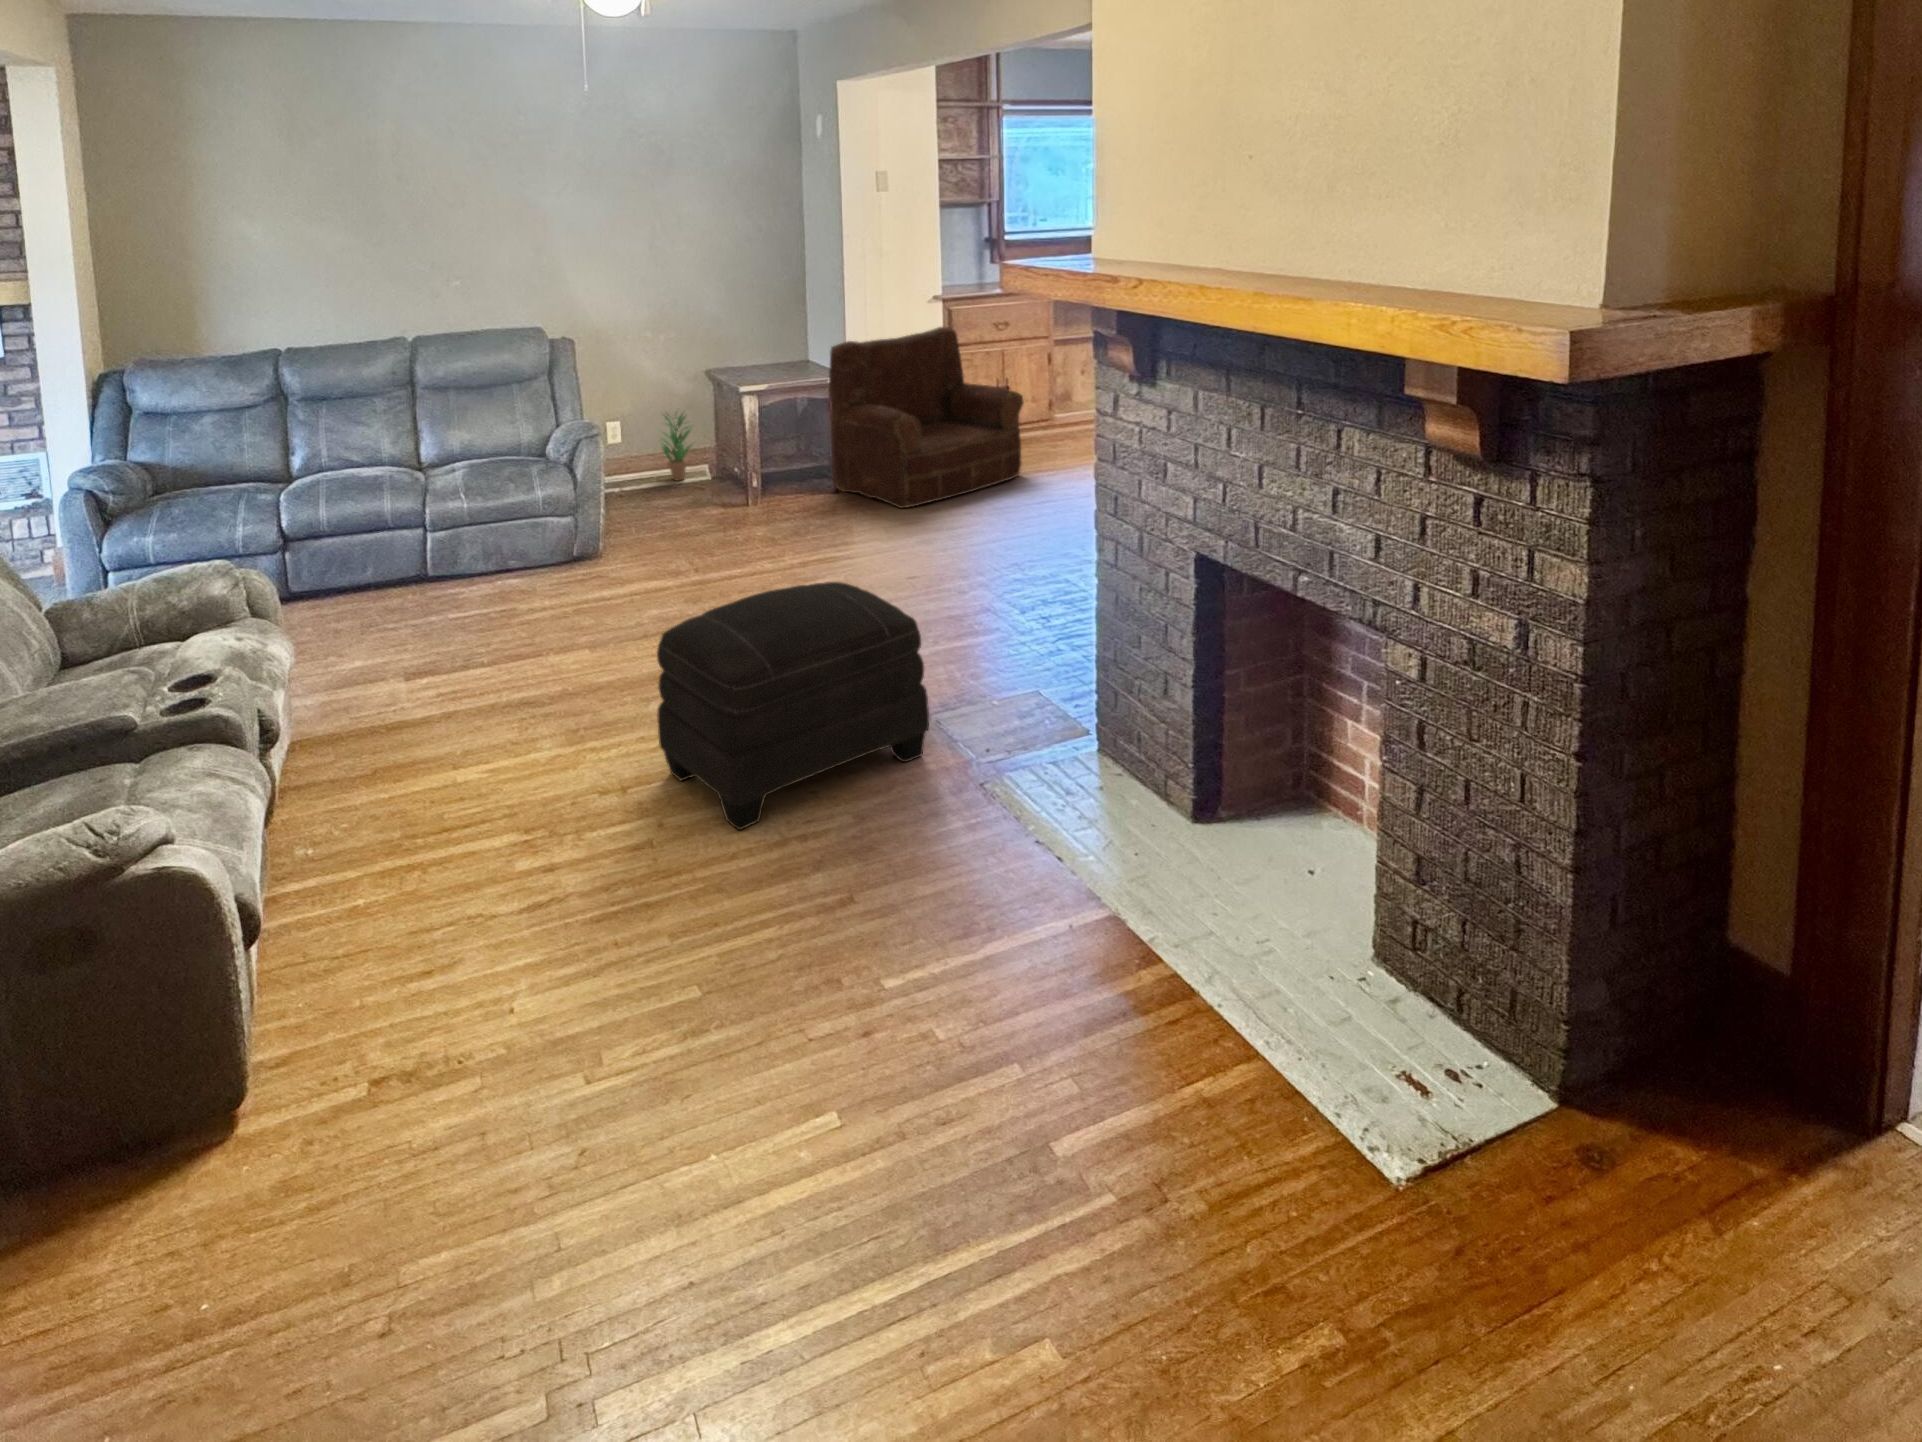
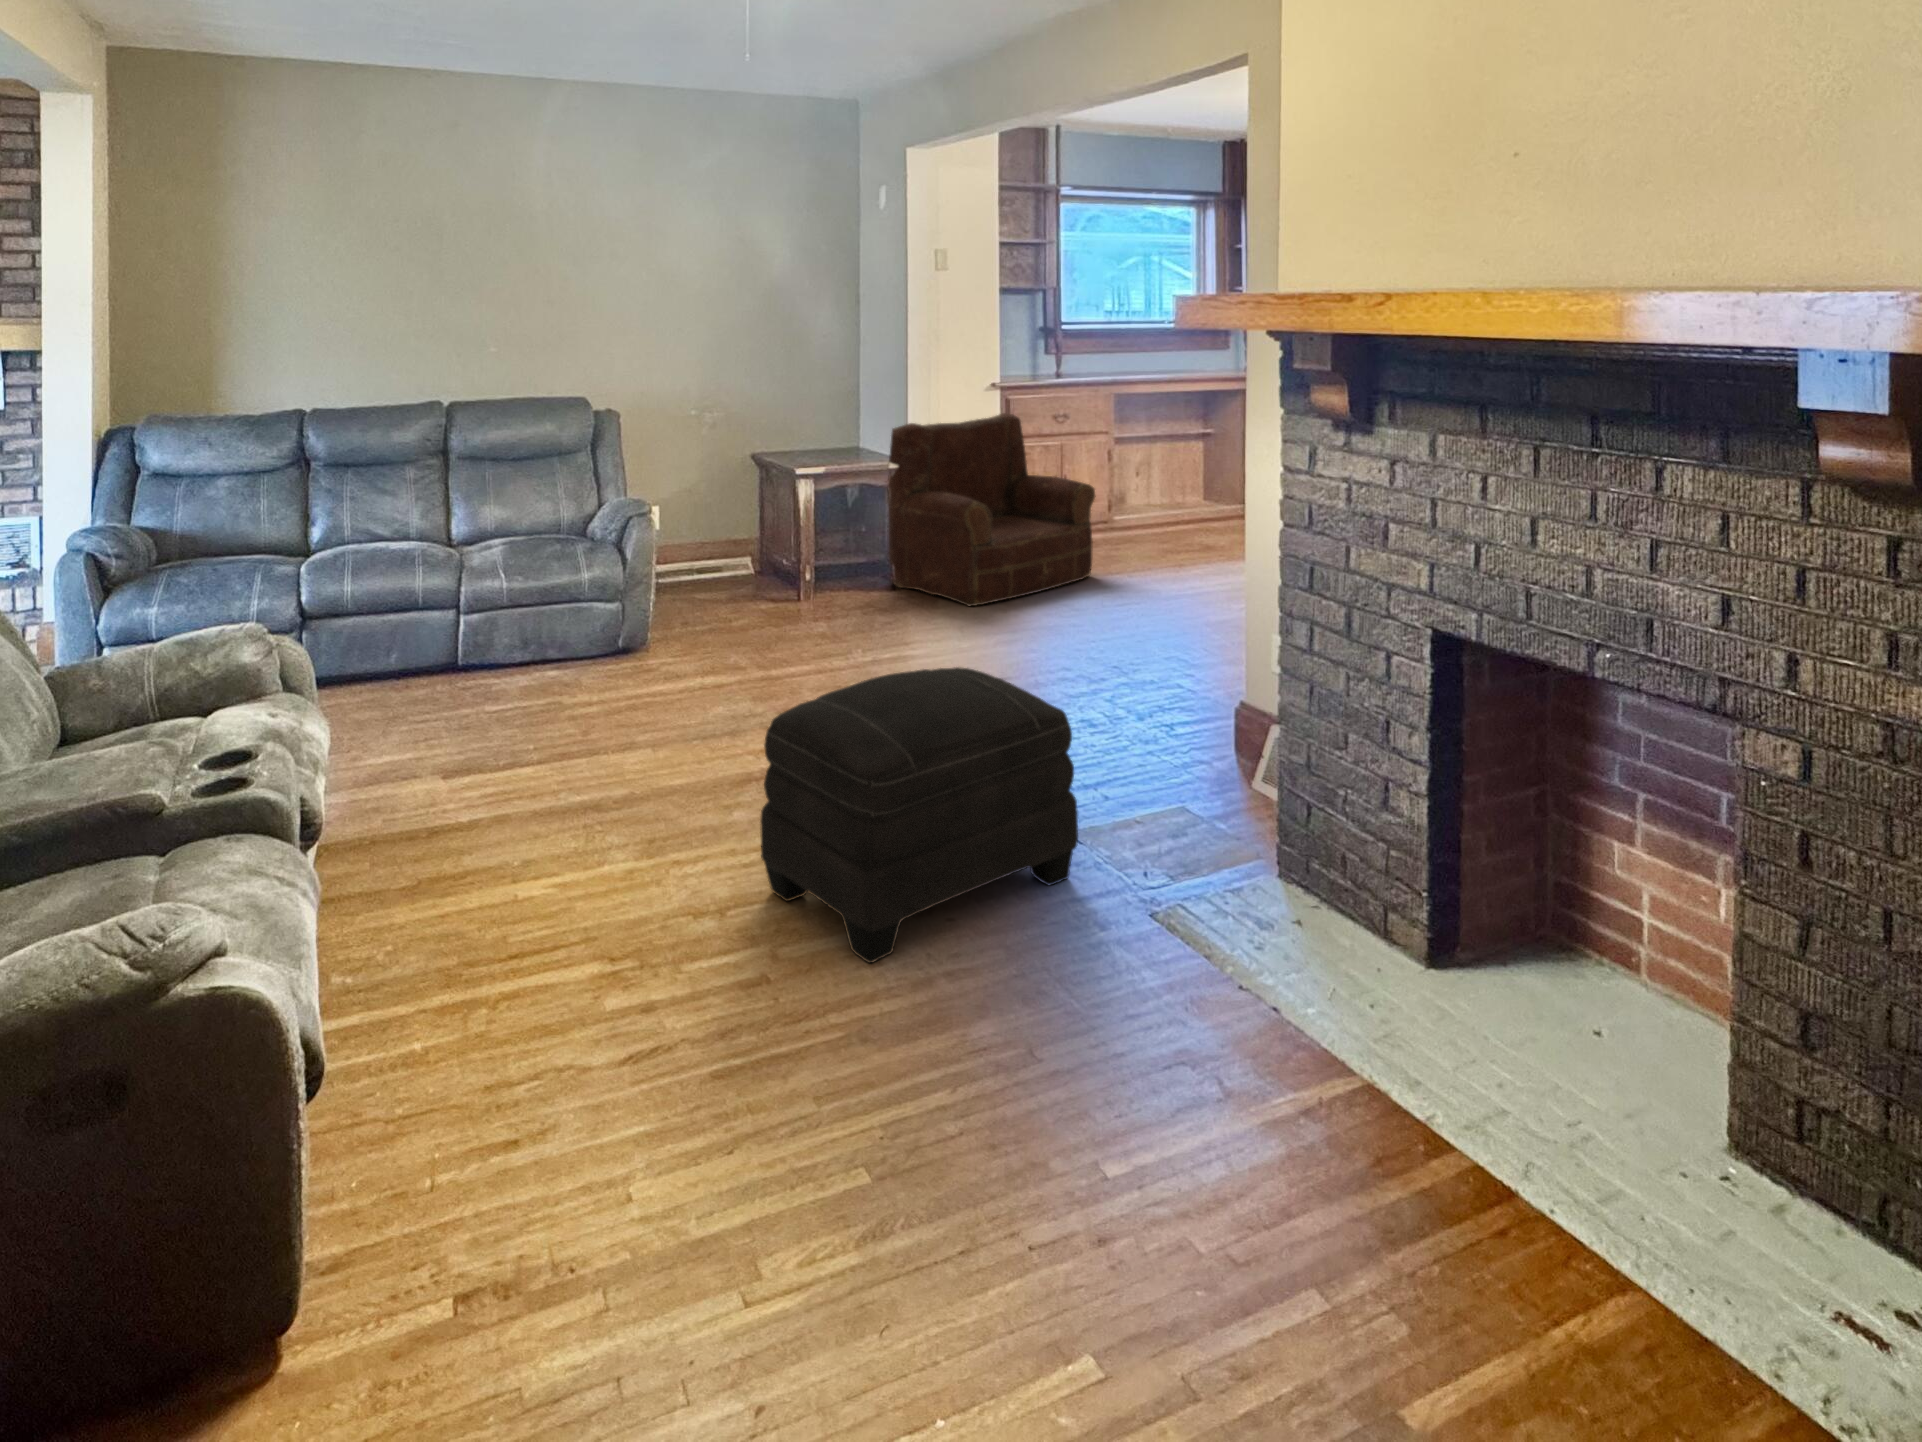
potted plant: present [662,415,694,481] -> none [696,493,738,573]

